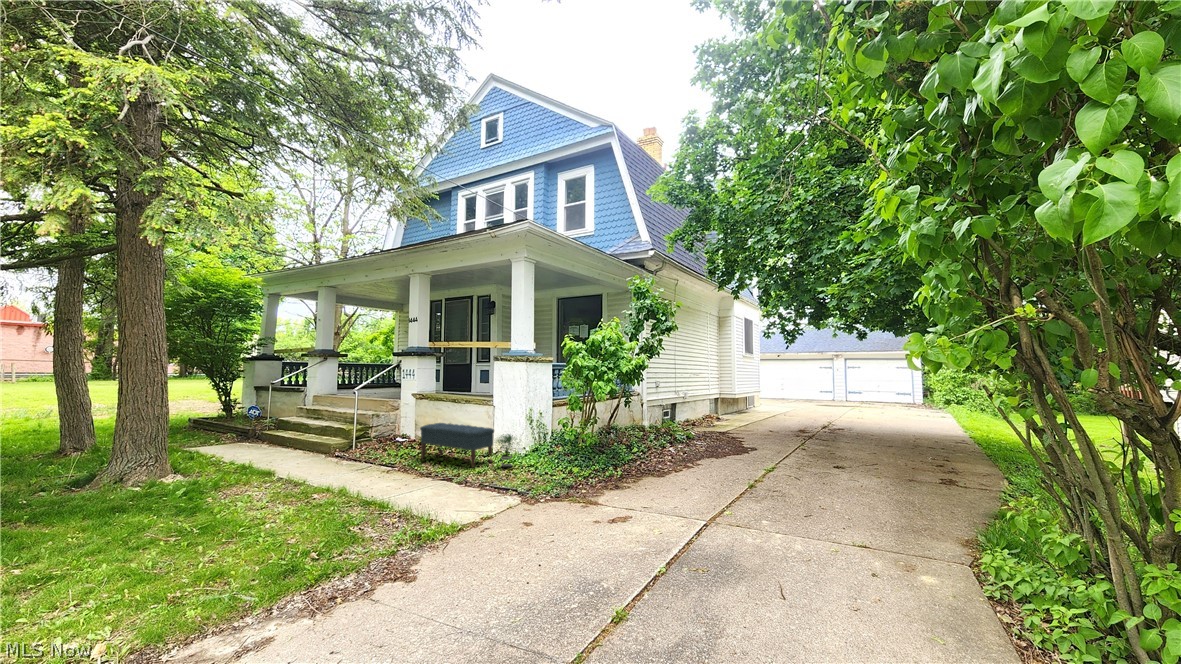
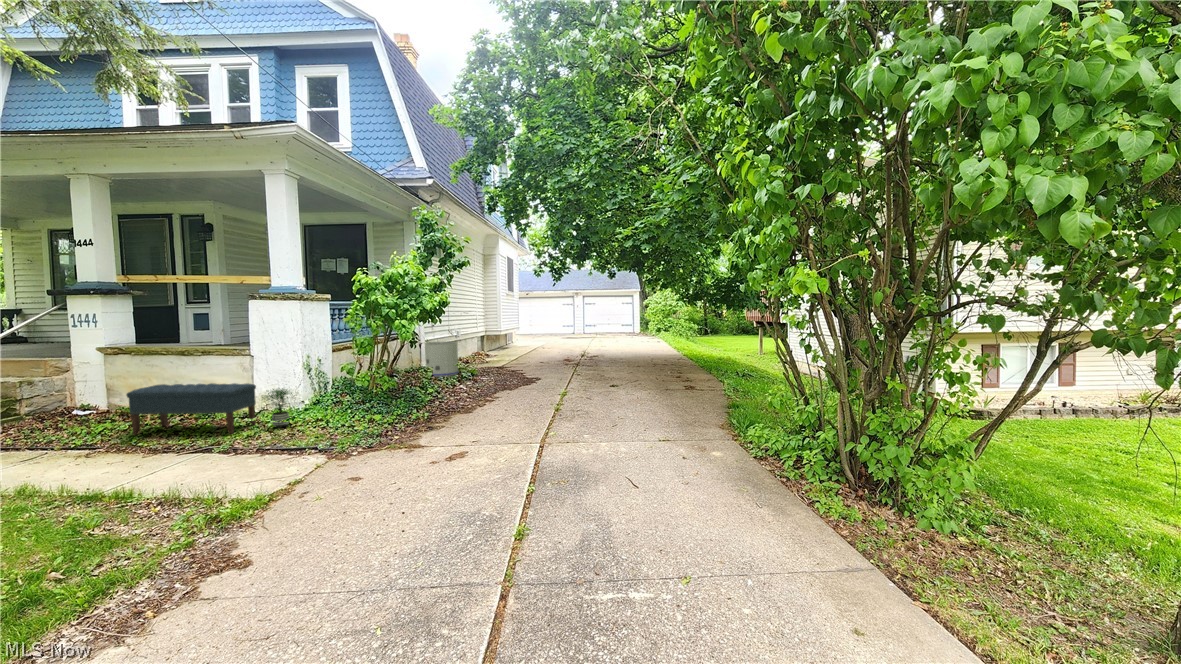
trash can: none [644,402,676,438] -> present [425,341,459,377]

